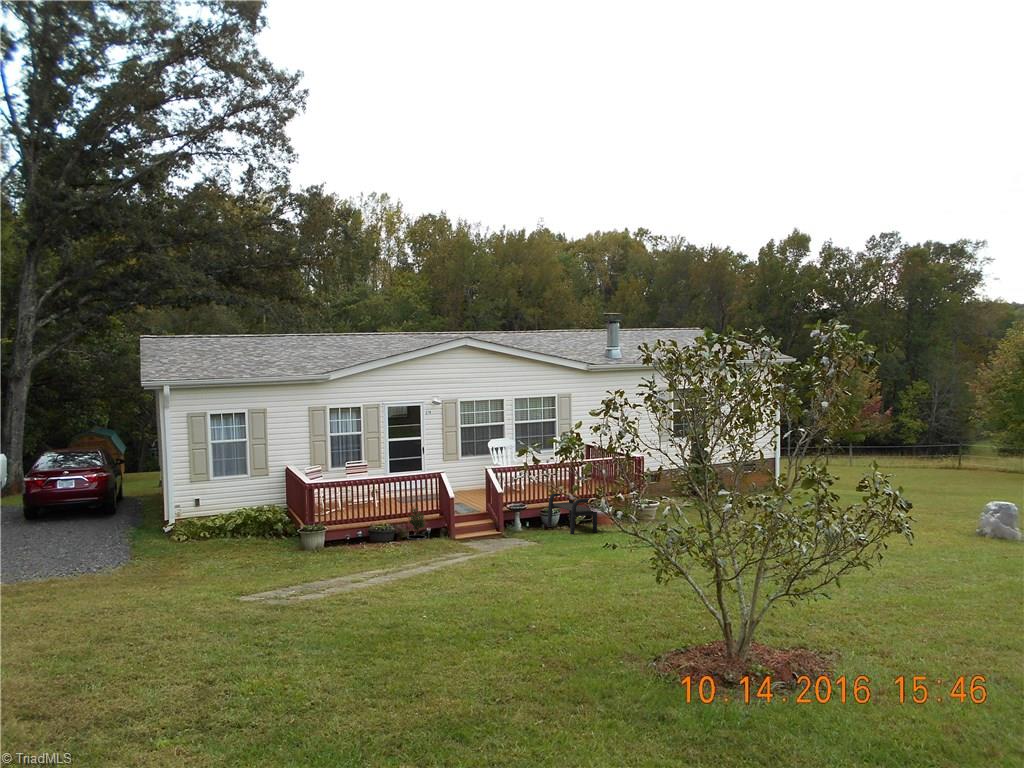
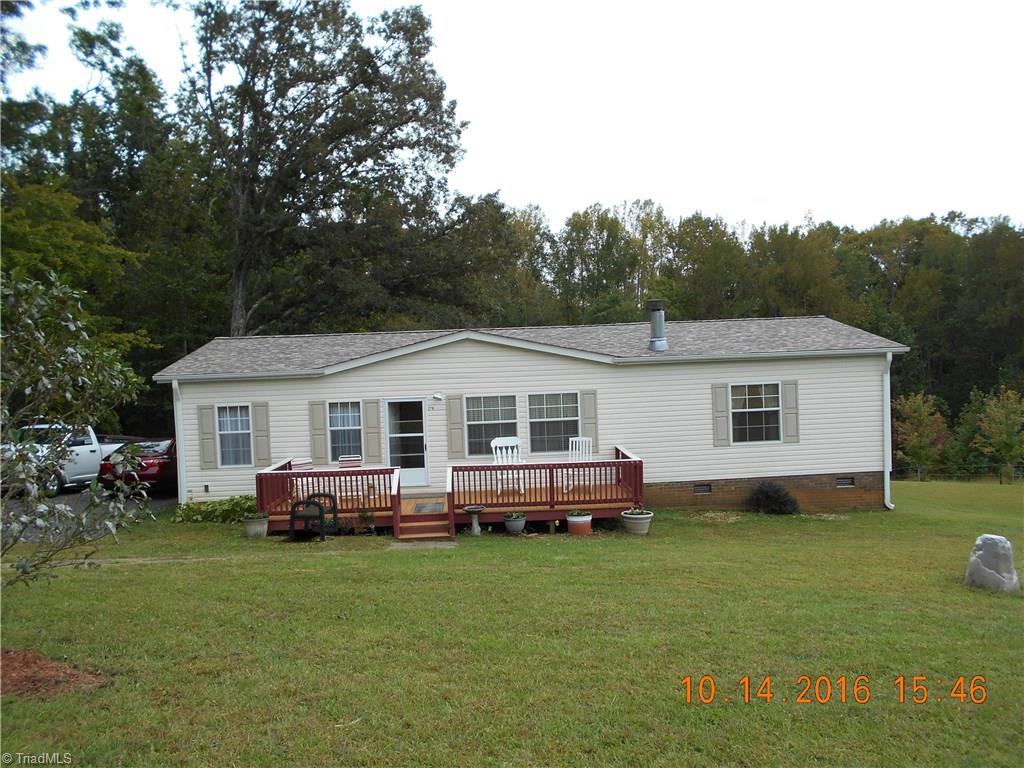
bench: present [547,494,597,535] -> present [289,493,338,541]

